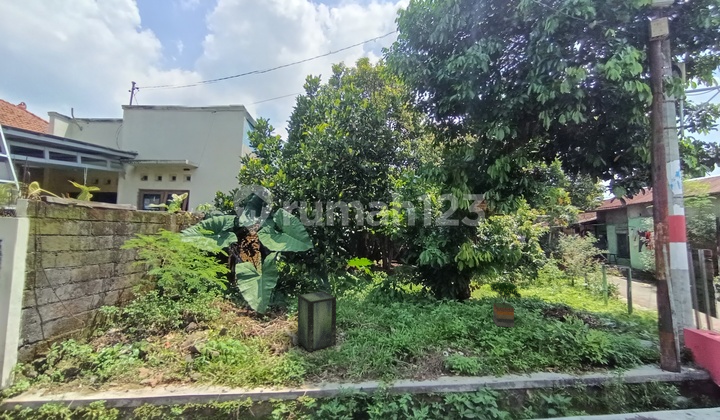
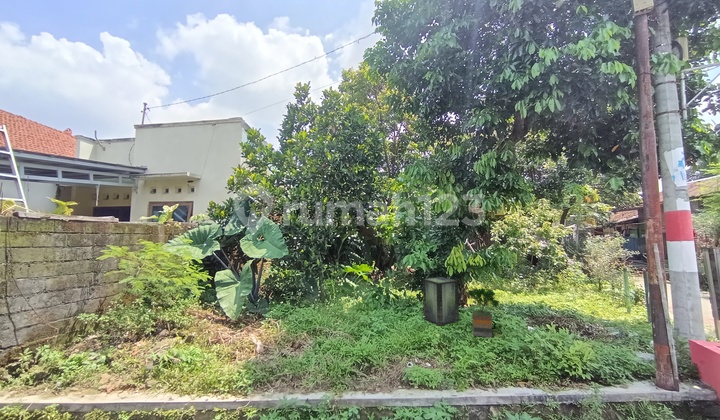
storage box: present [298,291,336,352] -> present [423,277,459,326]

